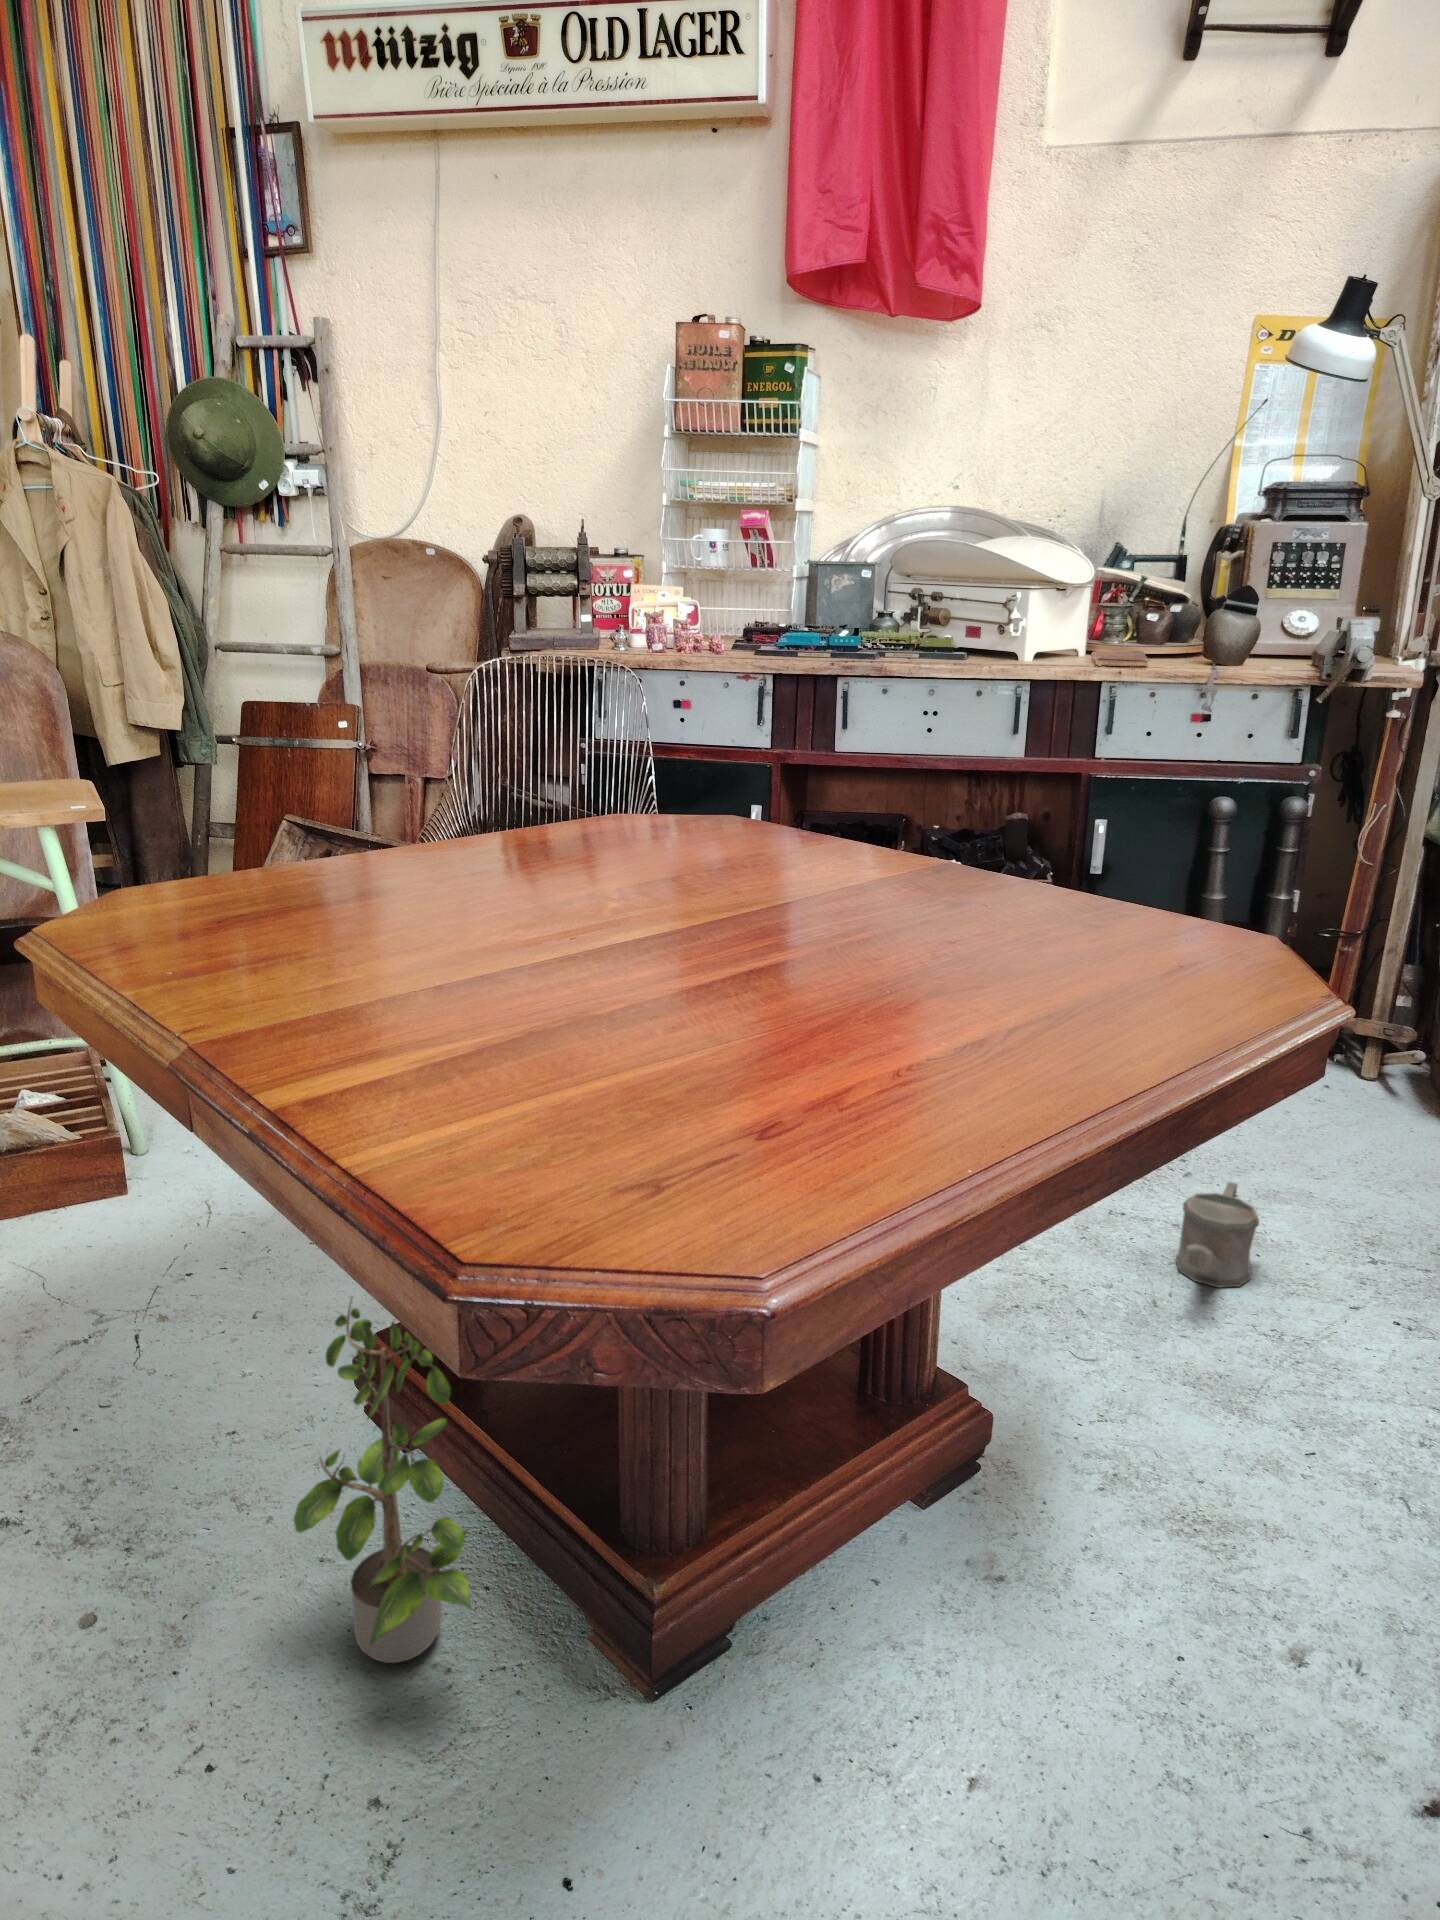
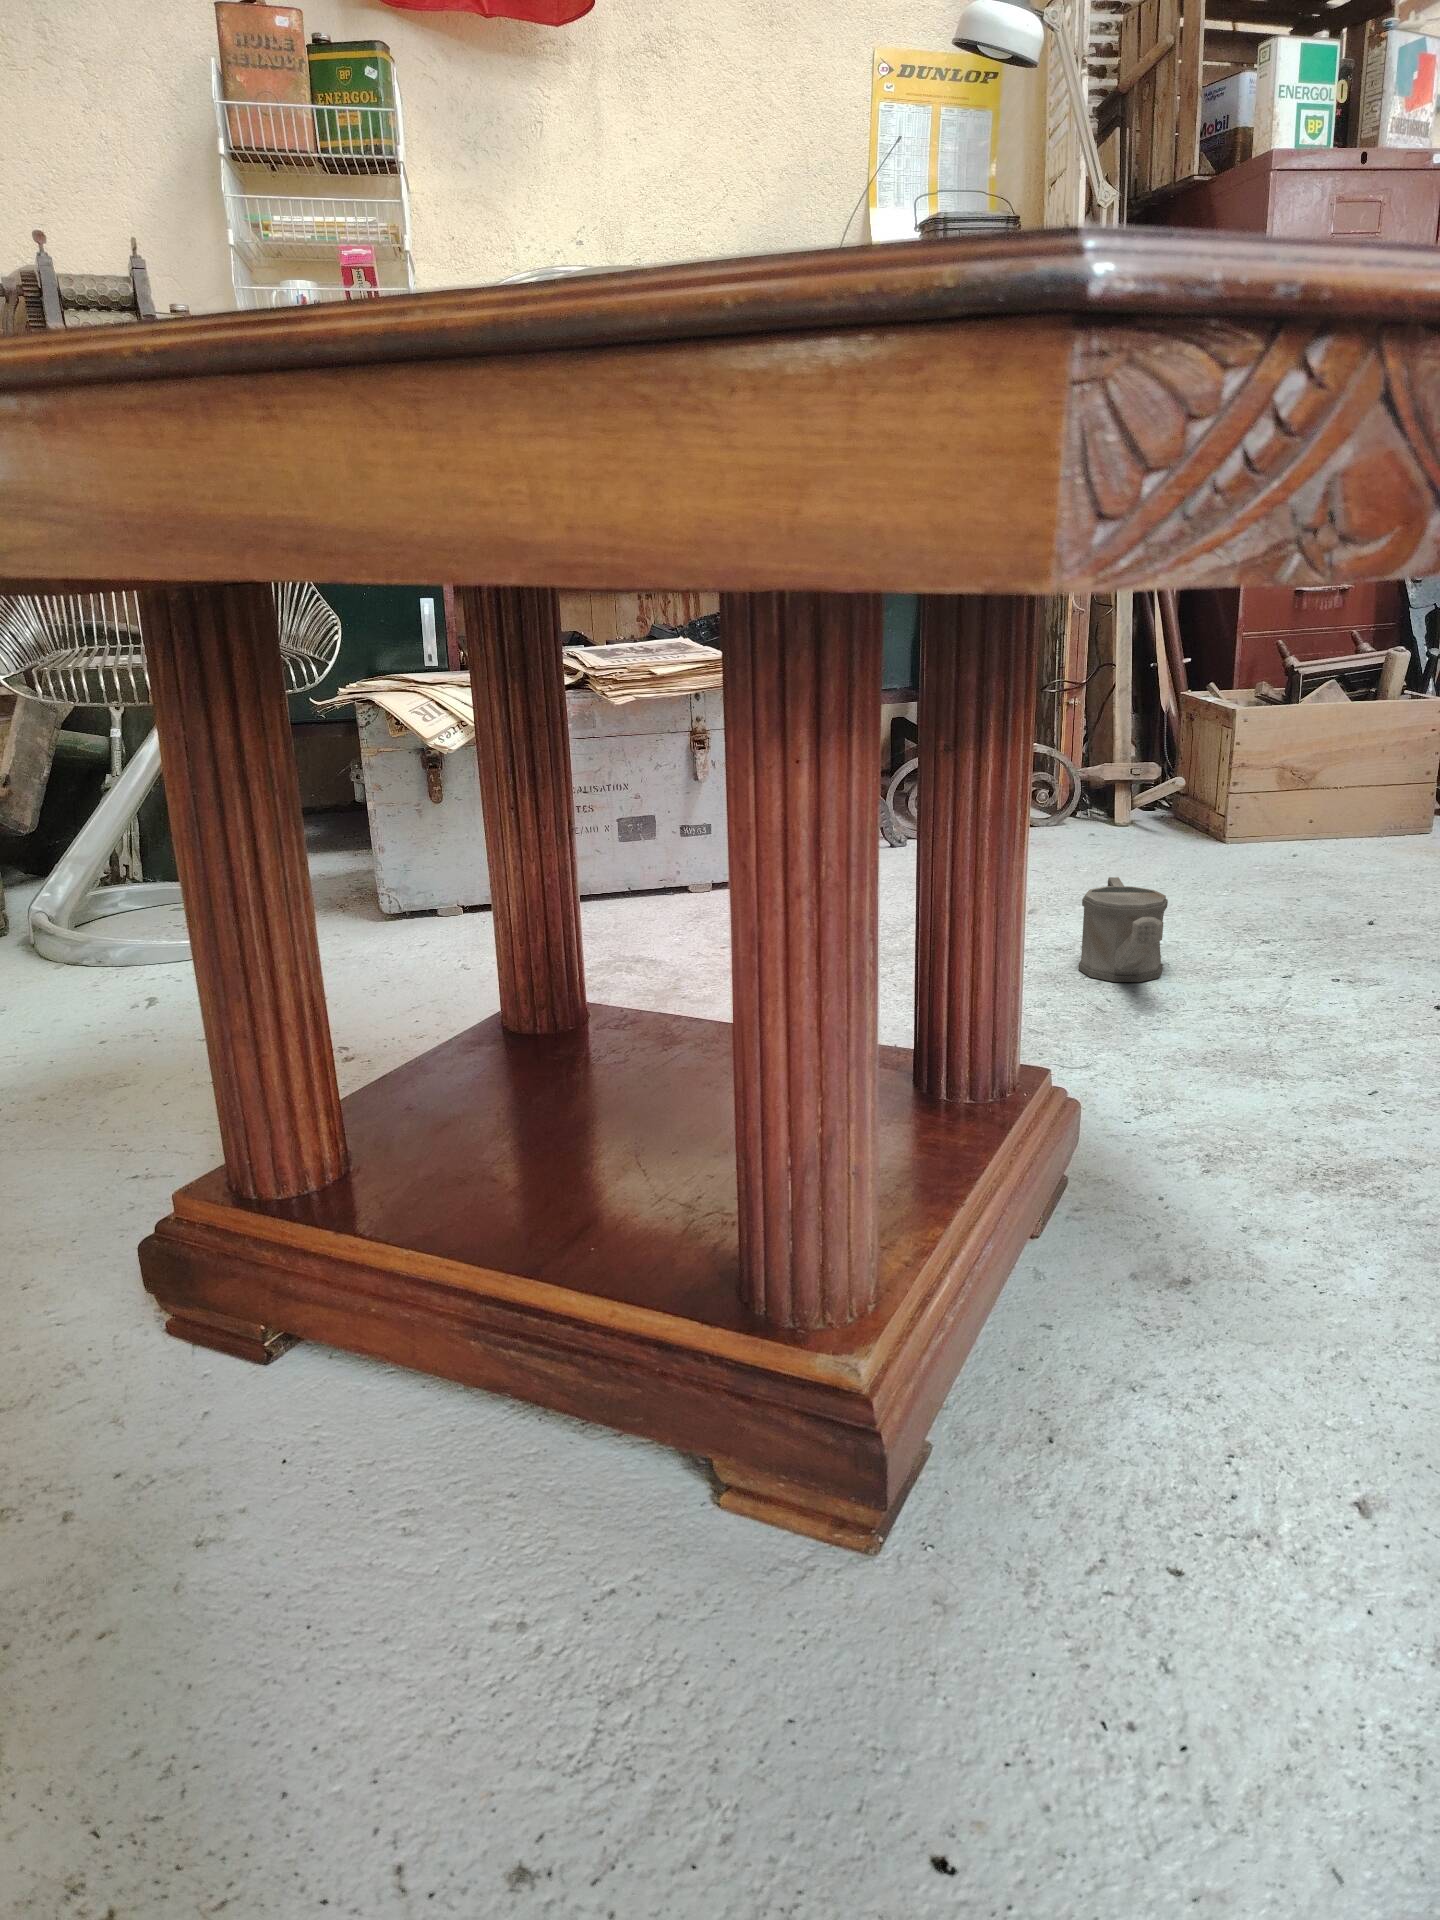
potted plant: present [294,1301,472,1663] -> none [188,978,618,1650]

